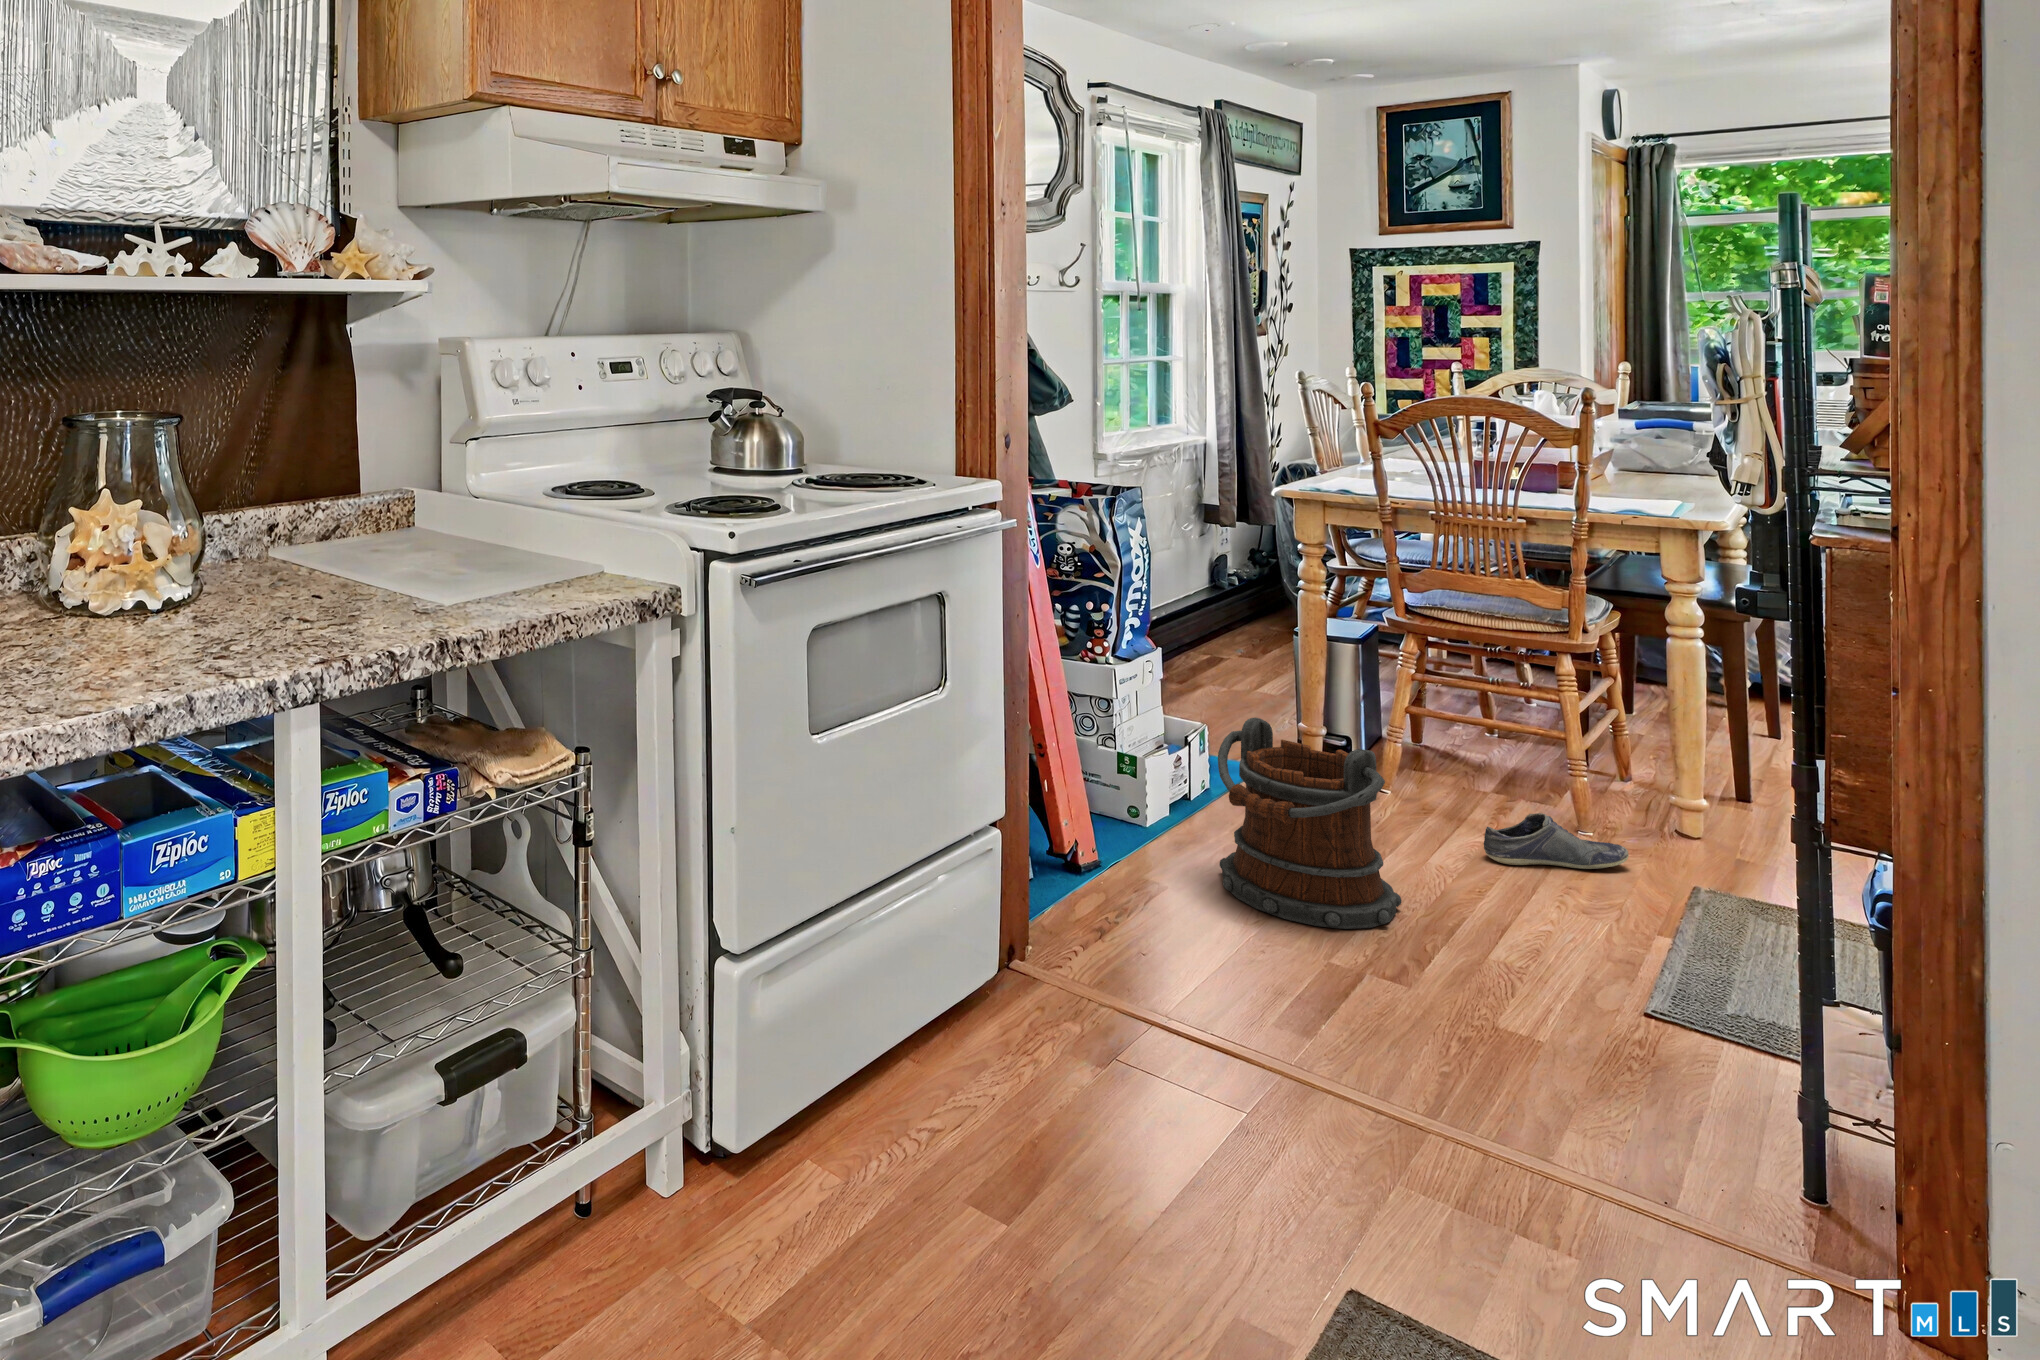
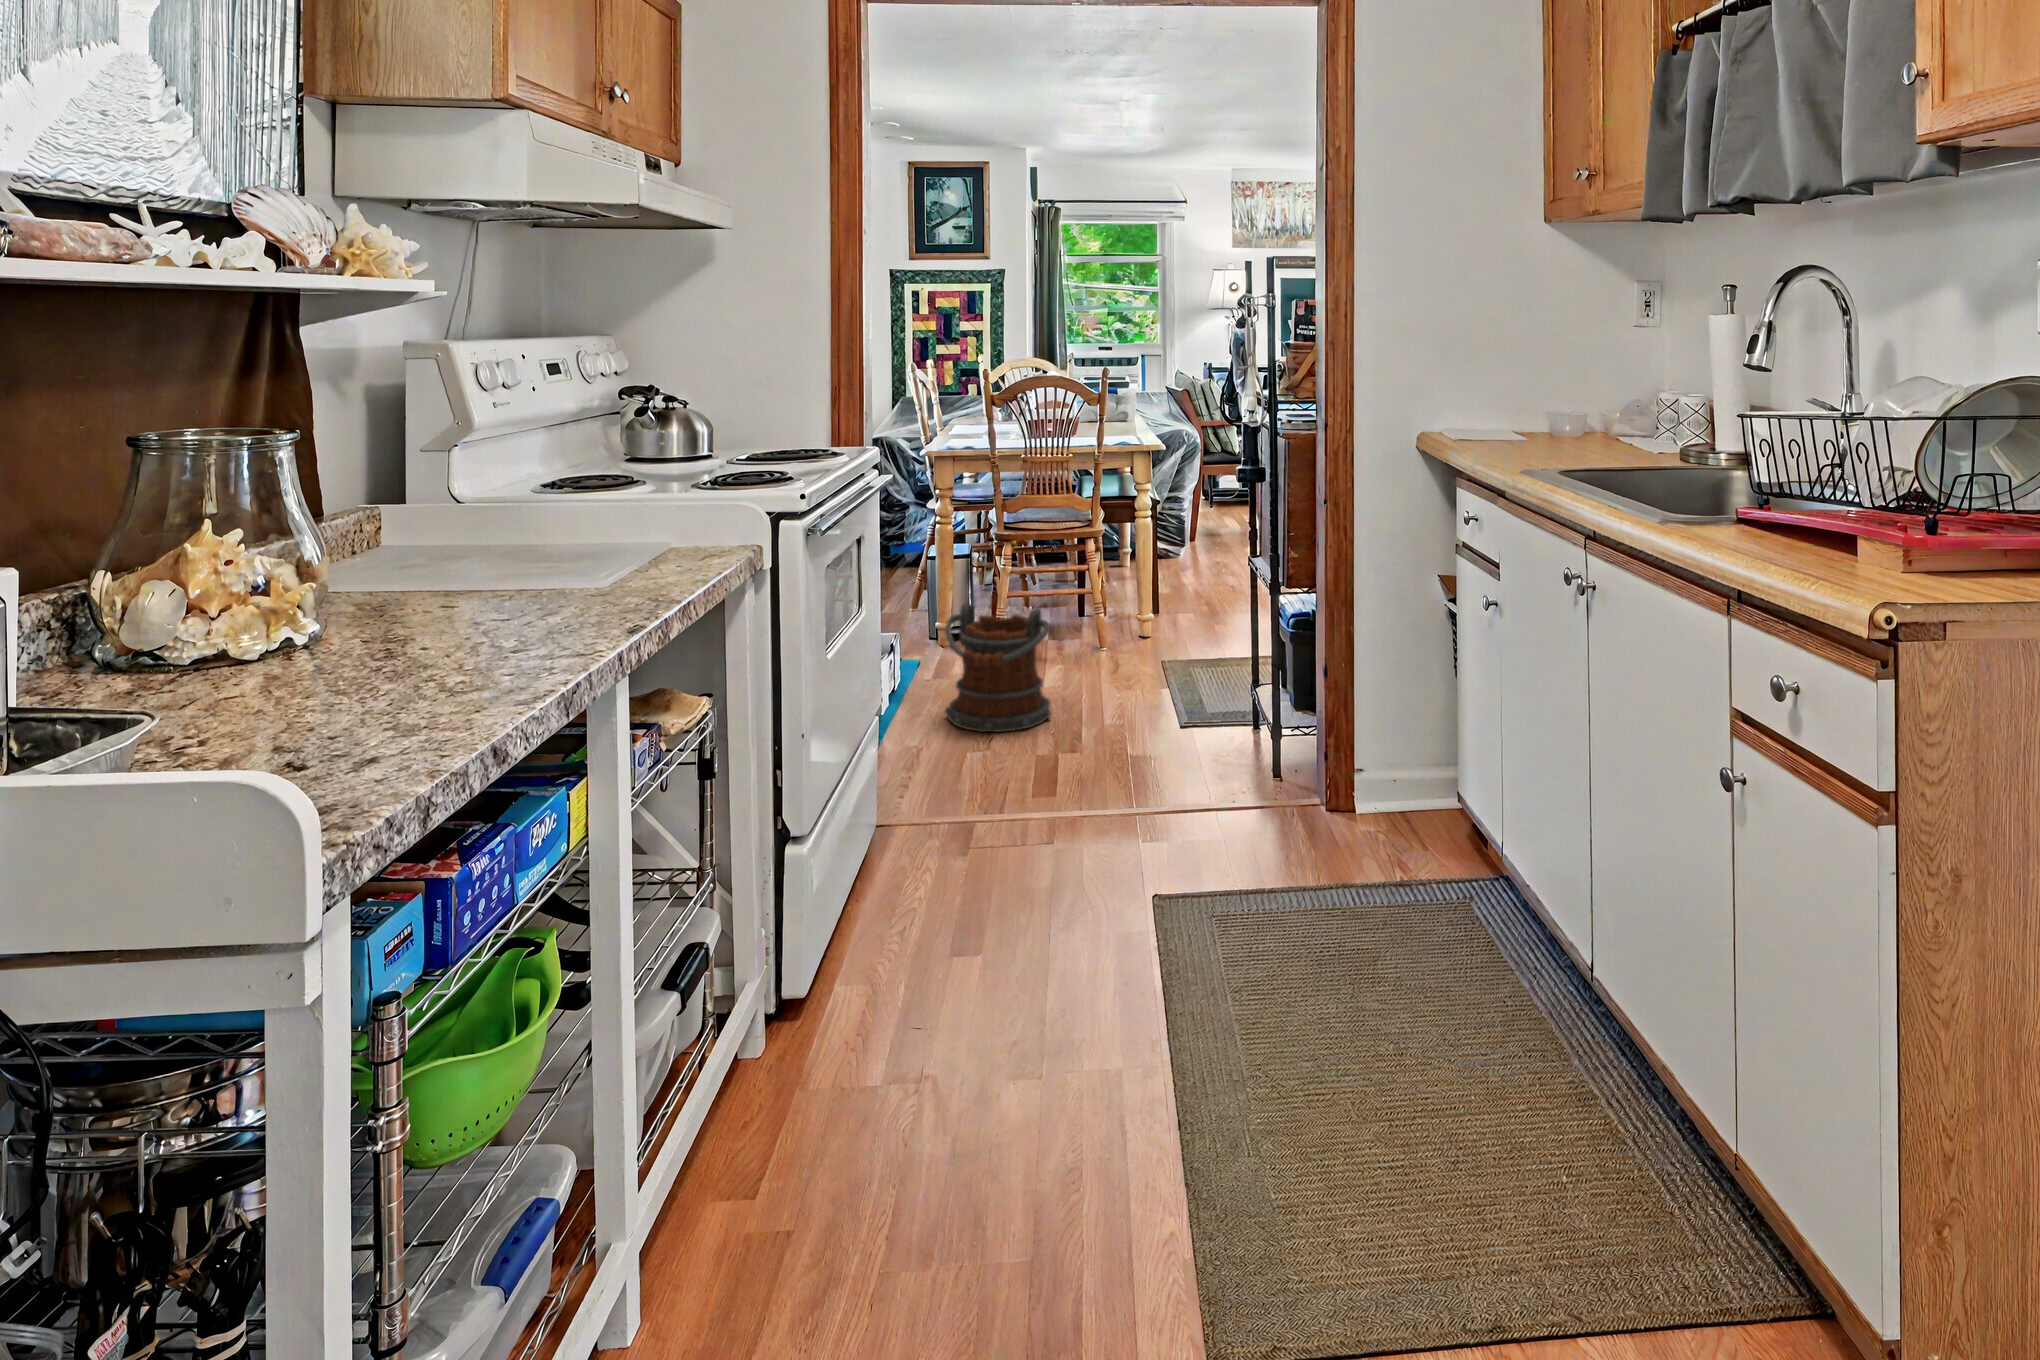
shoe: present [1484,813,1629,869] -> none [1068,634,1132,670]

